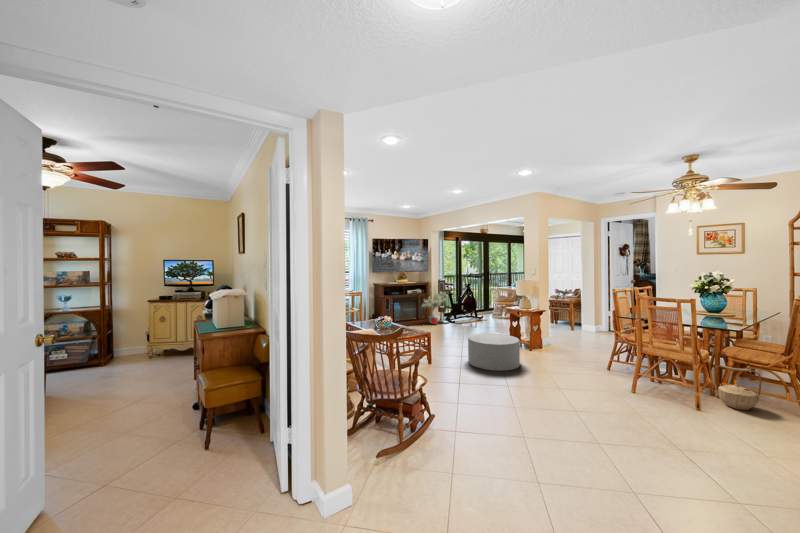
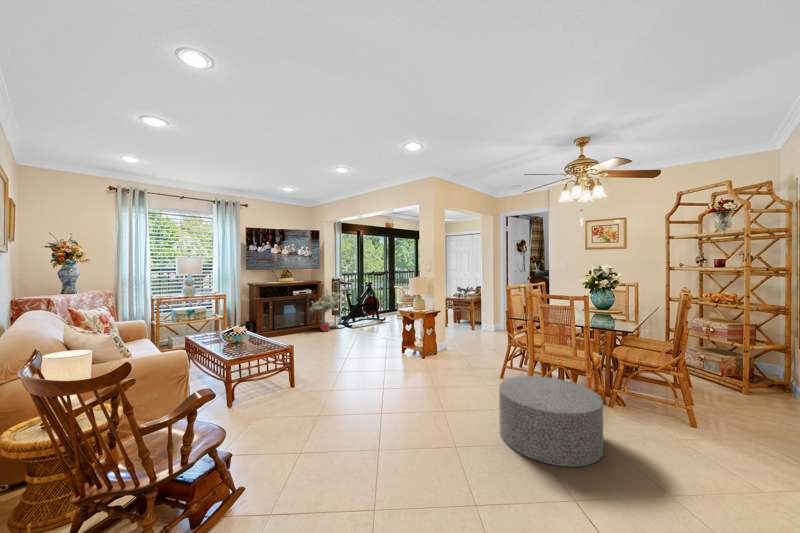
ottoman: present [468,333,520,371] -> present [499,376,603,467]
basket: present [713,365,761,410] -> none [605,371,650,421]

